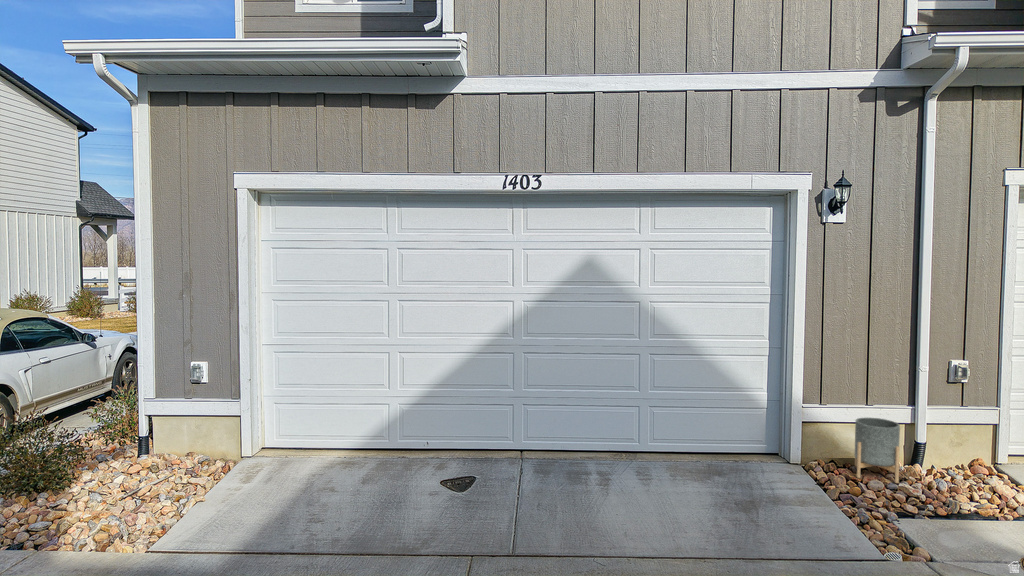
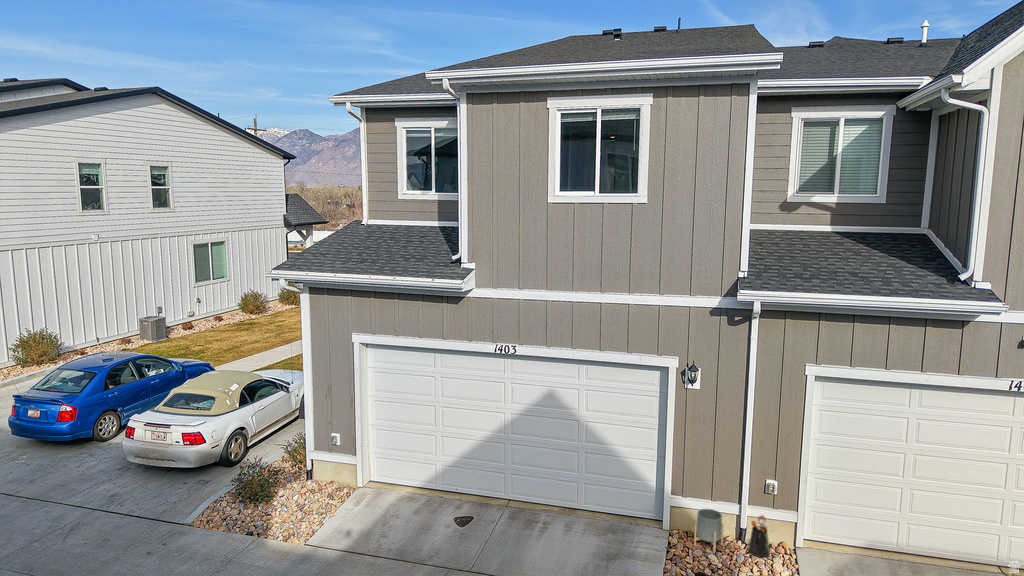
watering can: none [934,416,976,481] -> present [748,515,770,557]

